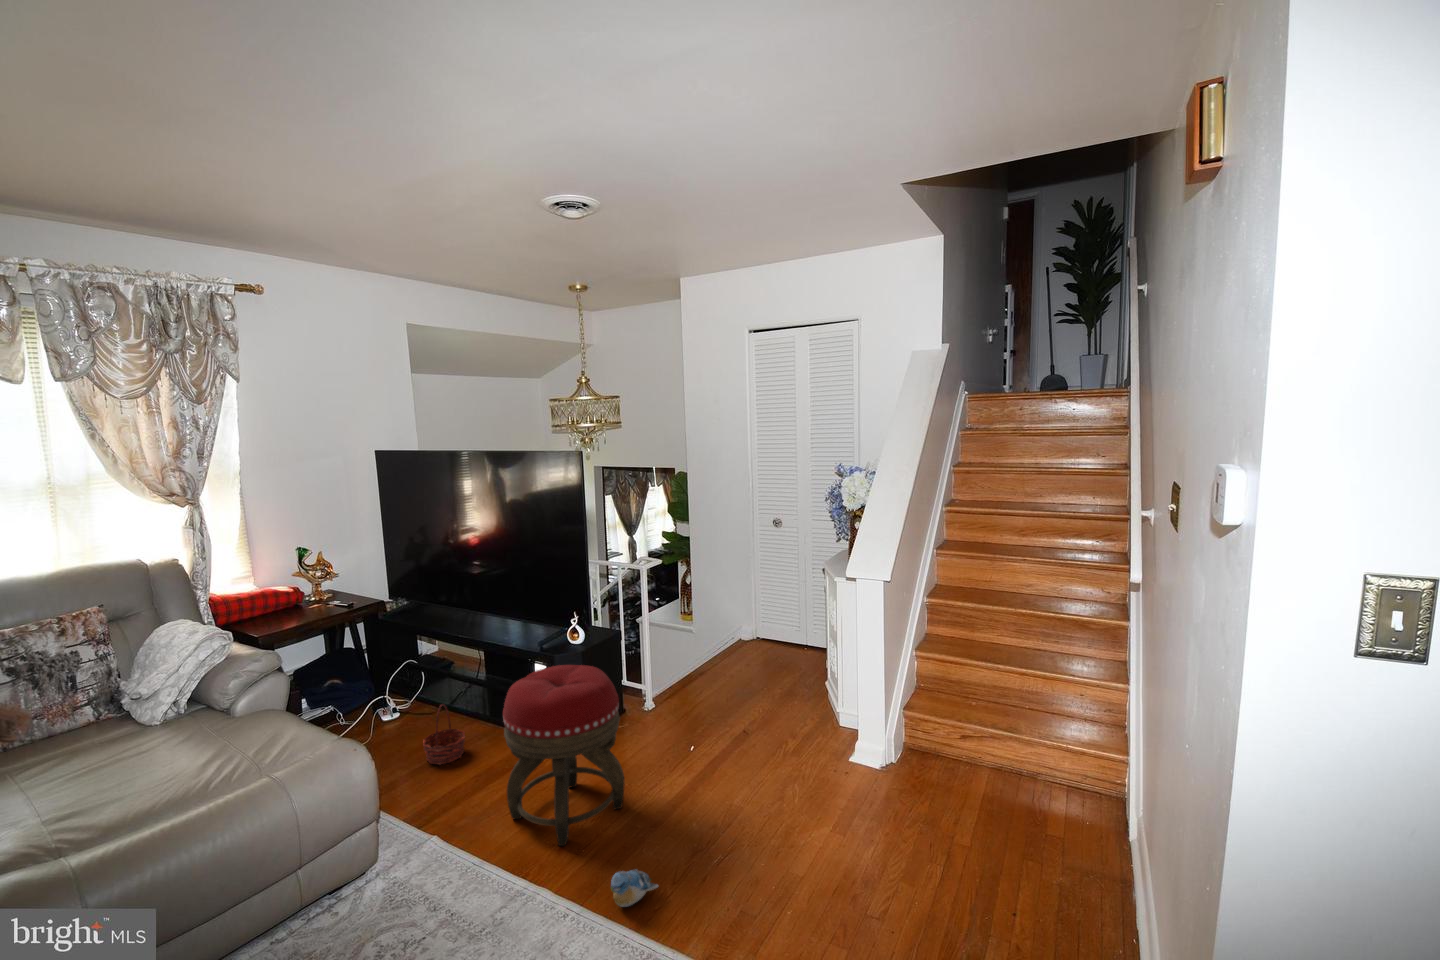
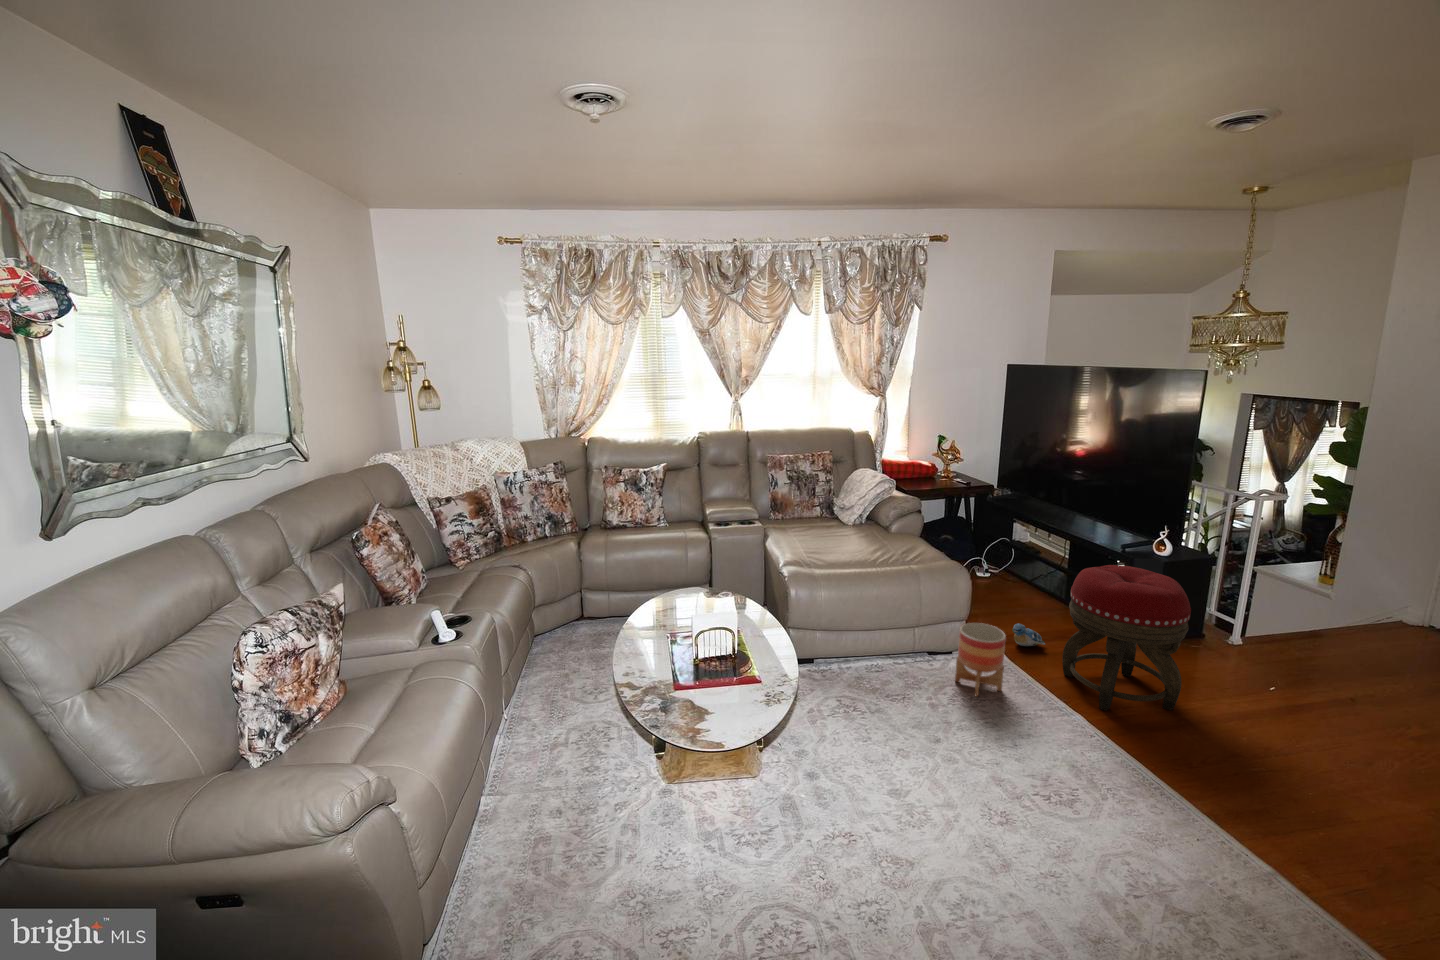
basket: present [423,704,465,764] -> none [1004,573,1039,619]
planter: none [375,802,446,916] -> present [955,623,1006,697]
plush toy: present [611,869,658,907] -> present [1012,623,1045,646]

